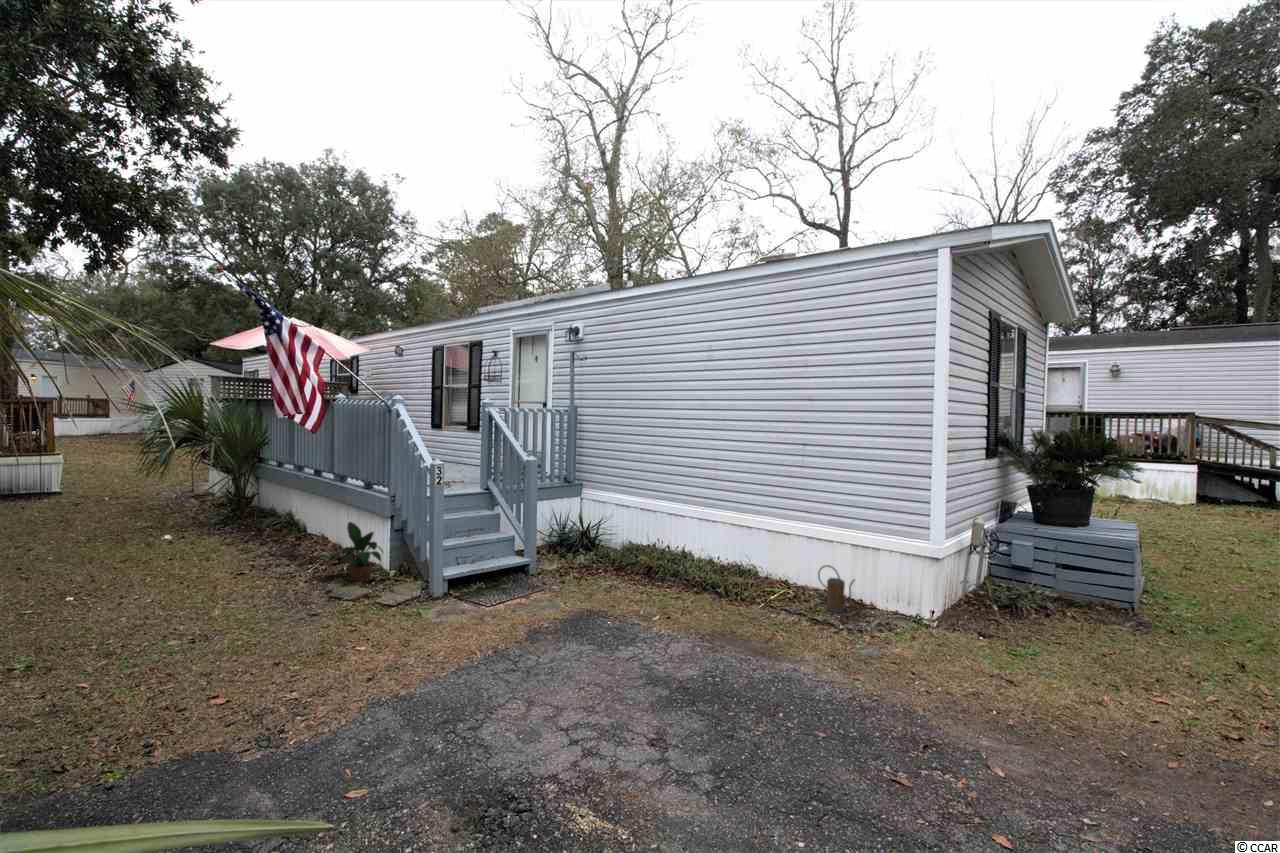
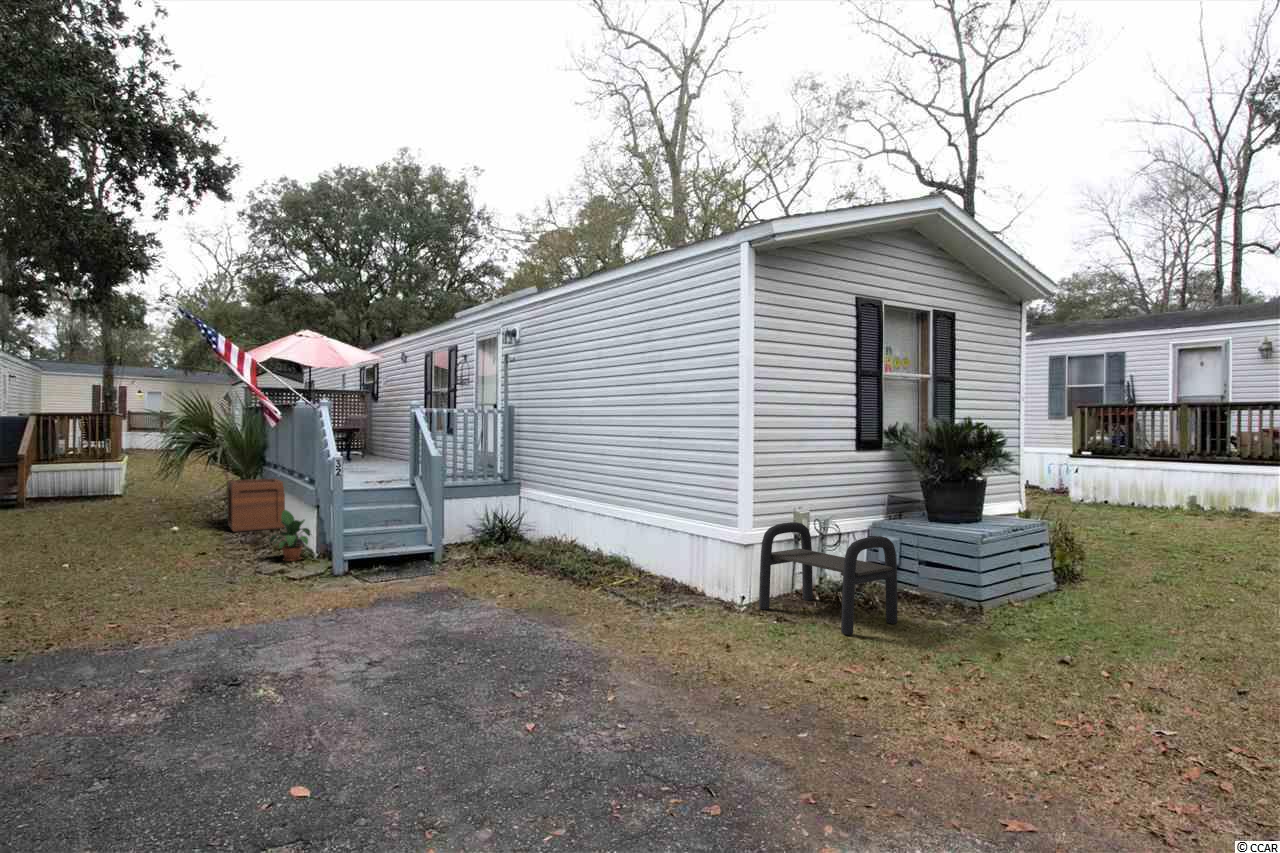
wooden crate: none [231,479,305,542] -> present [227,478,285,532]
bench: none [945,532,1100,654] -> present [759,522,898,635]
watering can: present [818,565,855,613] -> none [658,552,681,597]

